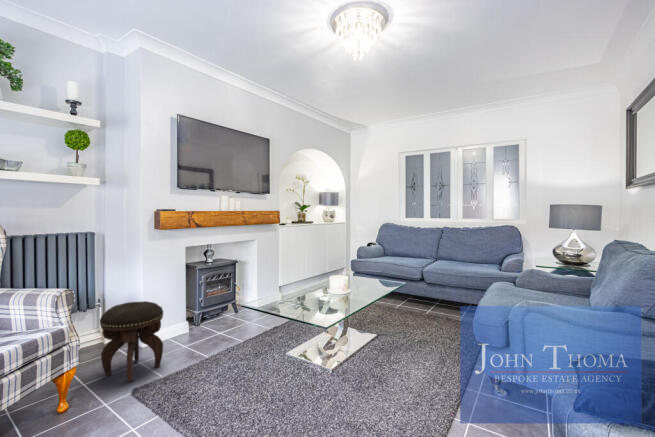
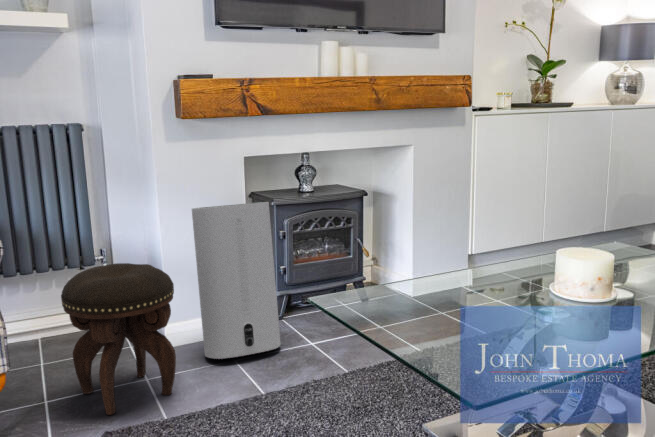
air purifier: none [163,268,207,347] -> present [192,202,281,359]

